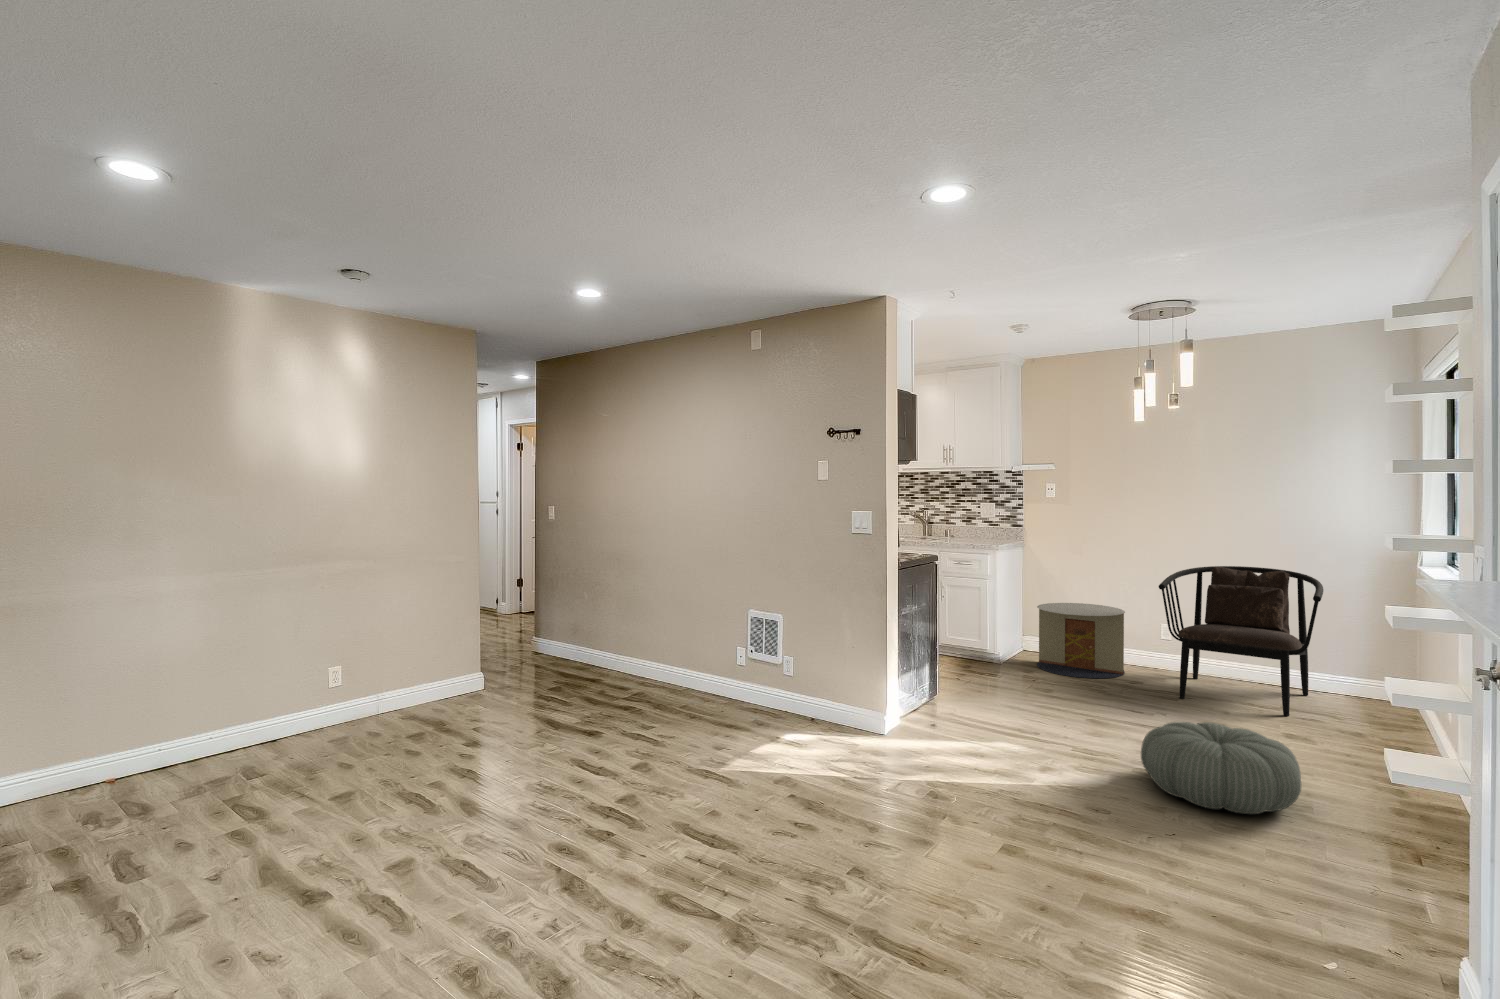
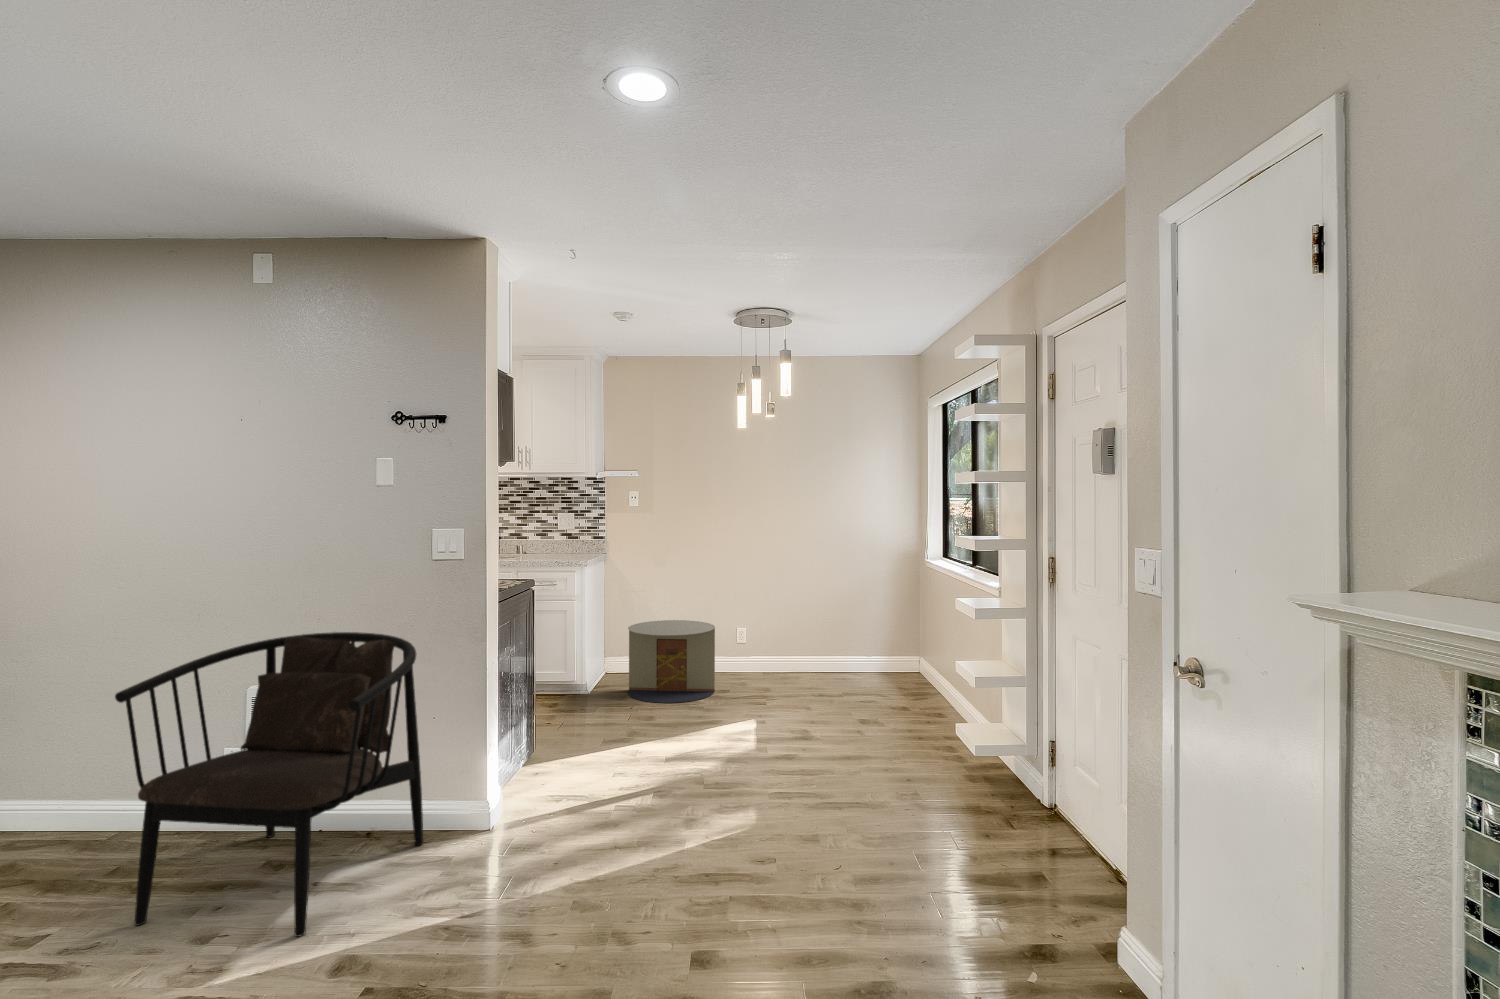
armchair: present [1159,566,1323,716] -> present [115,632,423,937]
pouf: present [1141,722,1301,814] -> none [791,744,935,843]

